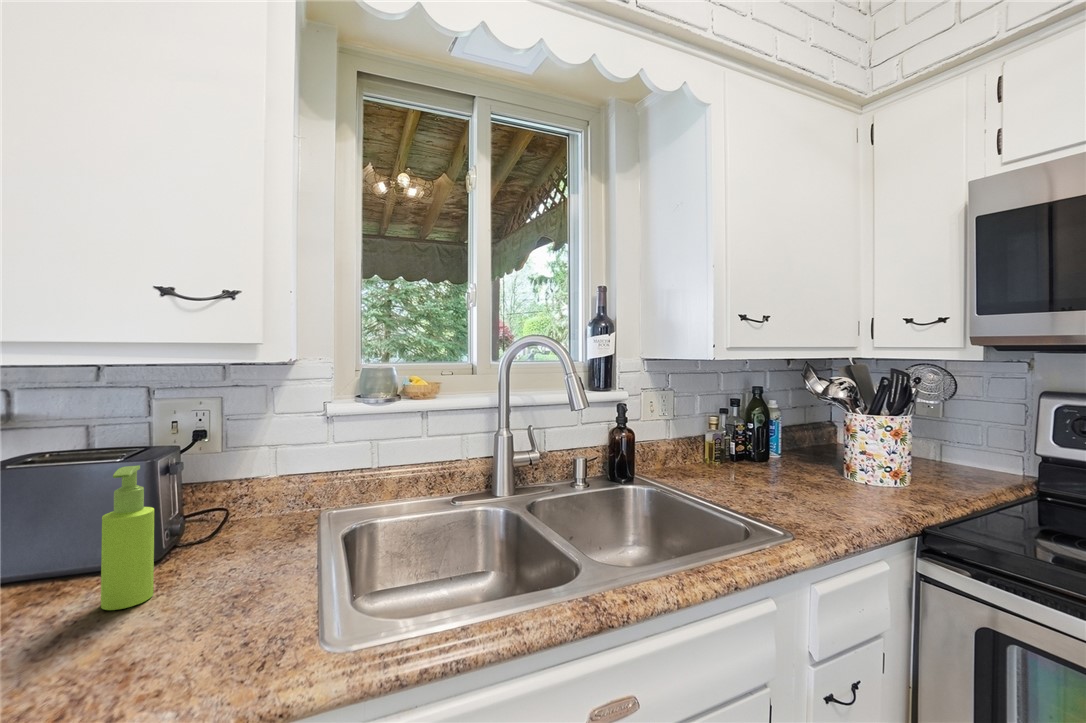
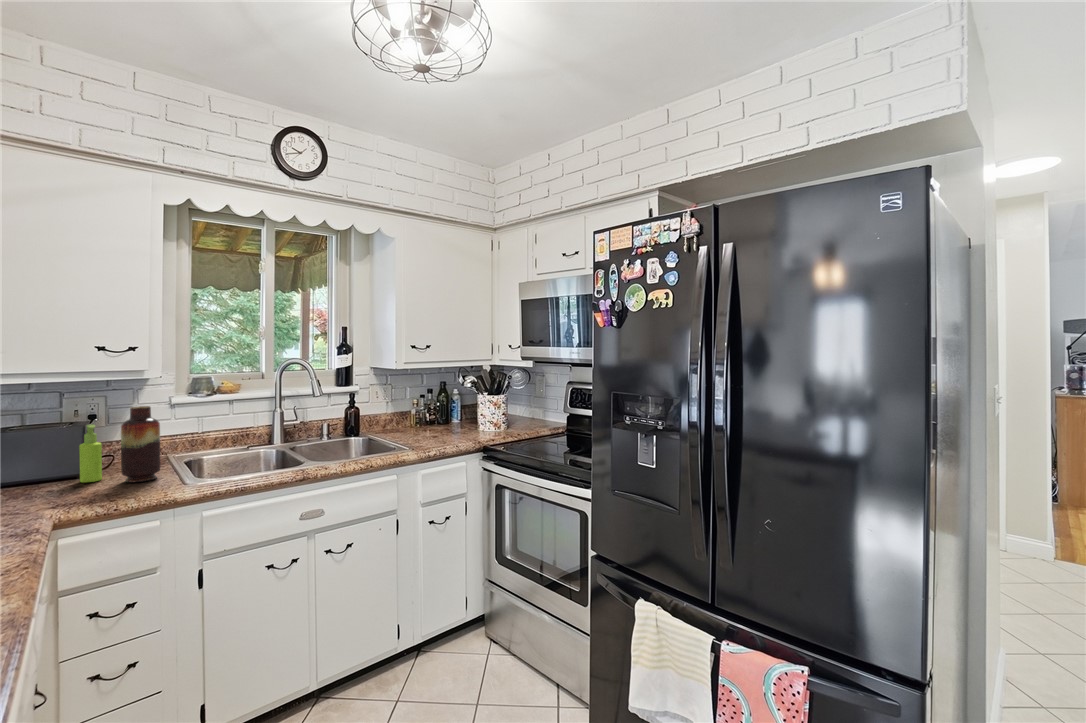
vase: none [167,428,264,635] -> present [121,406,160,483]

